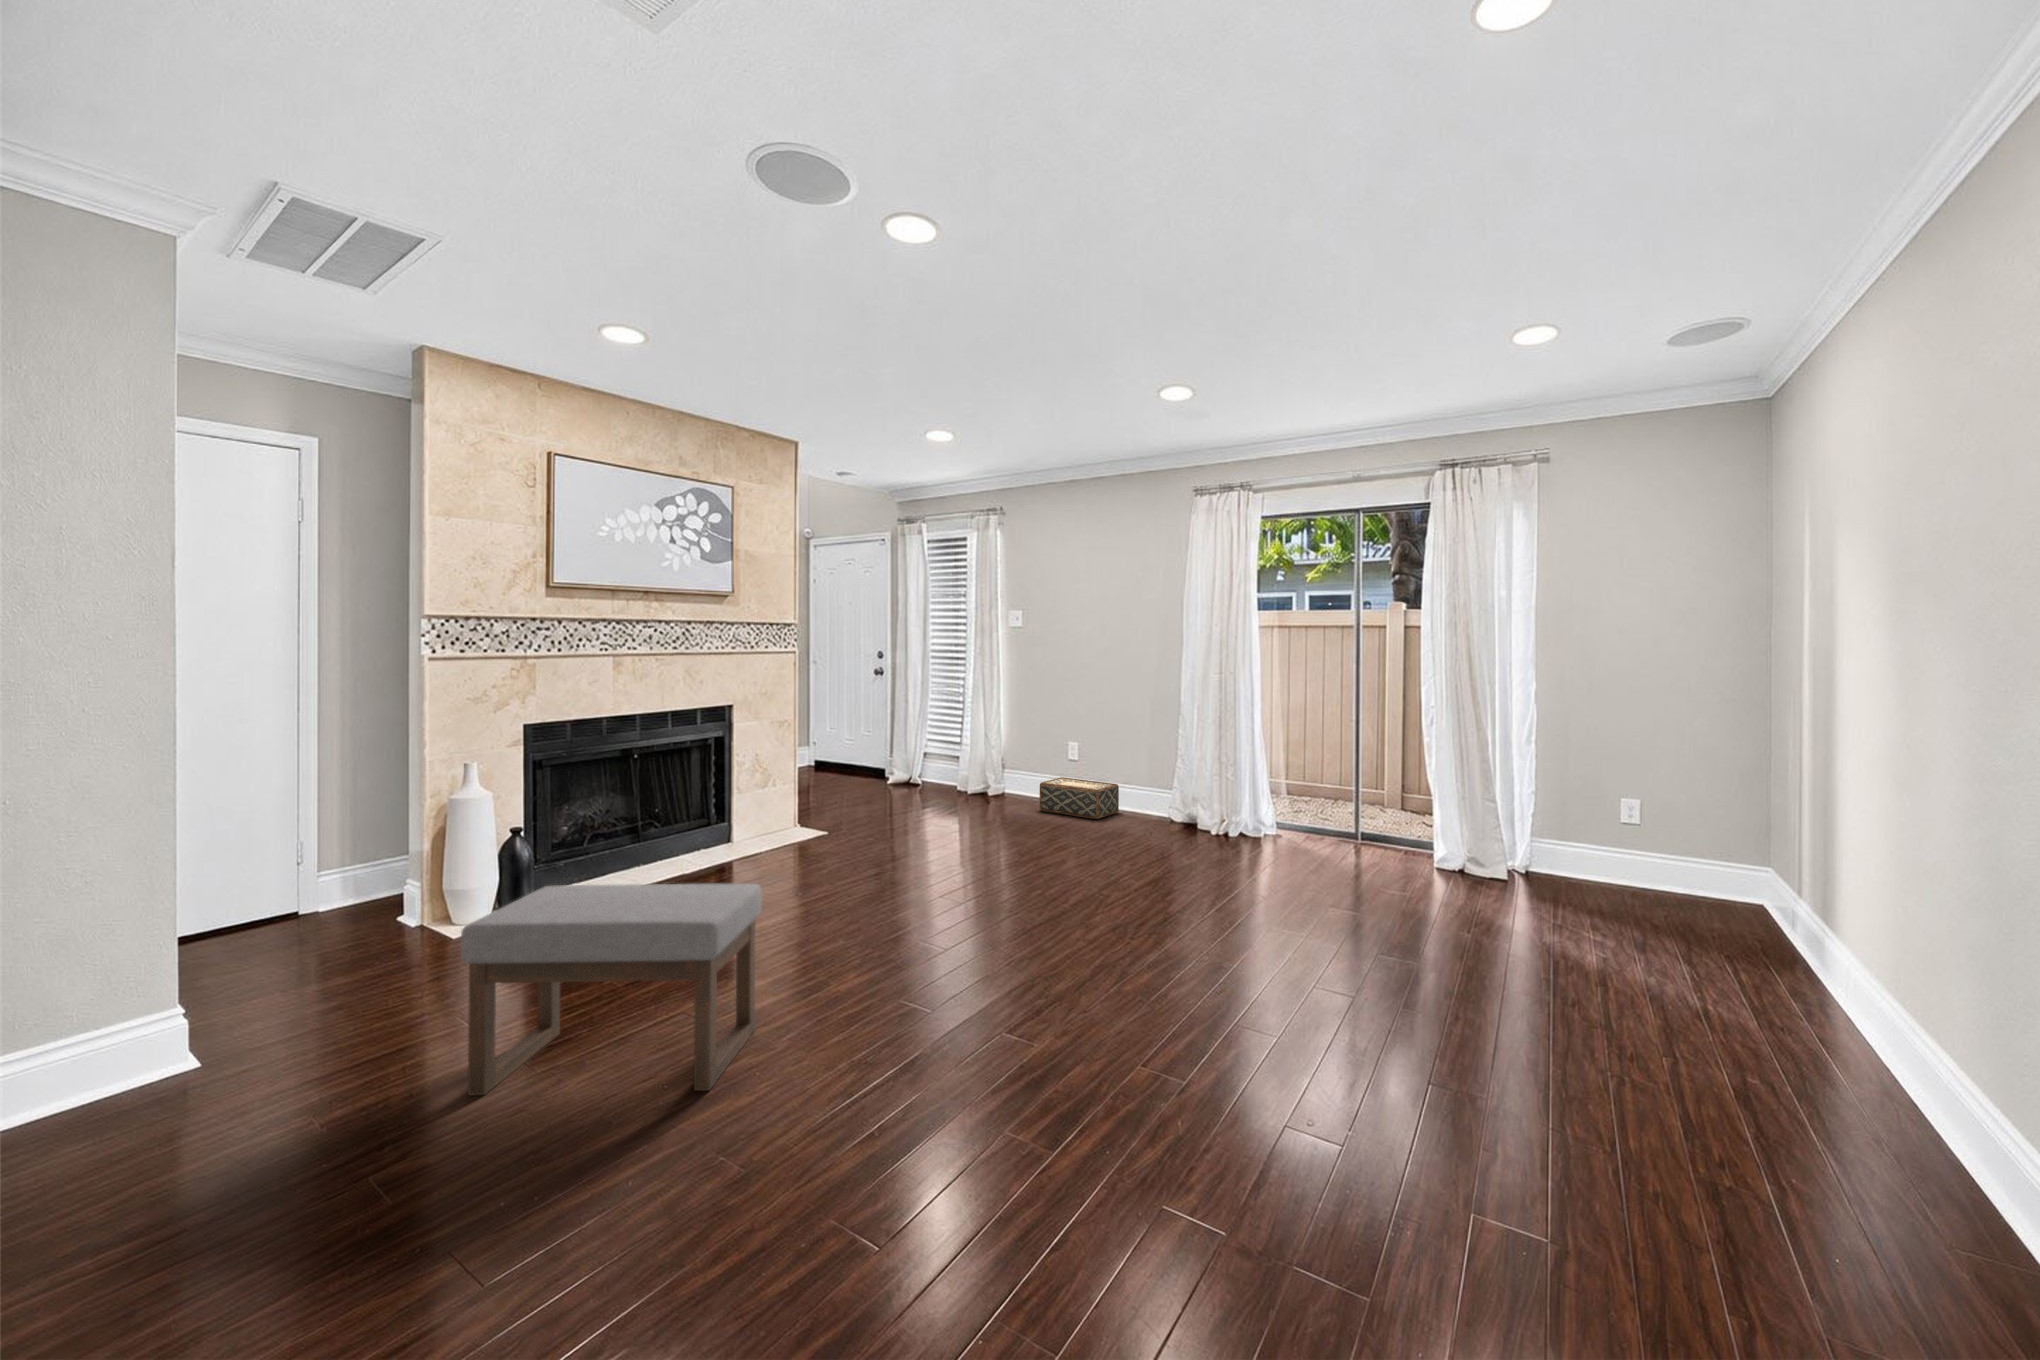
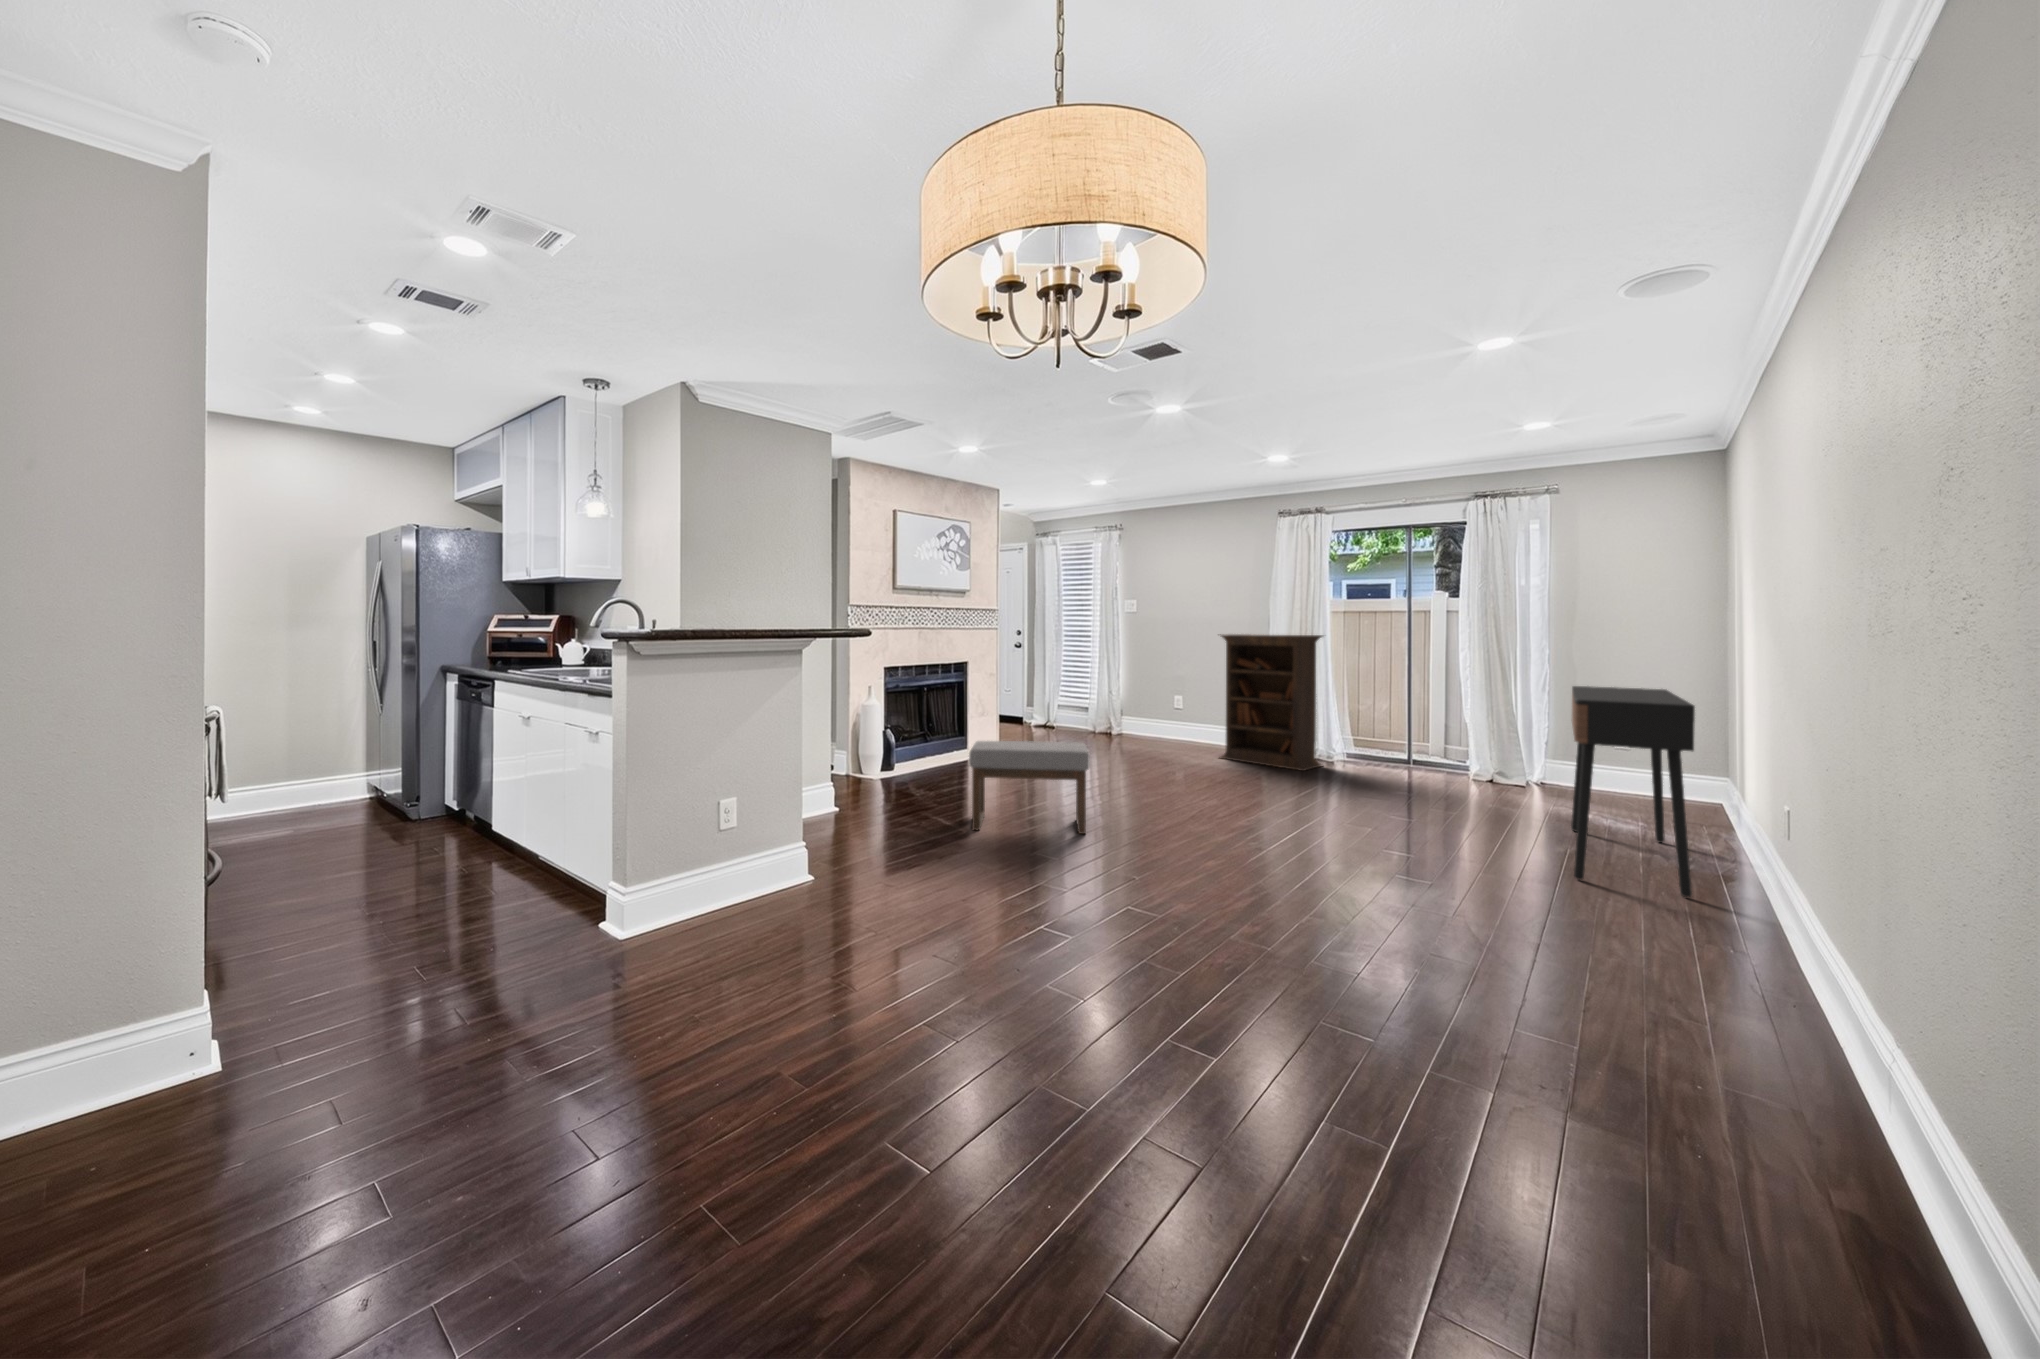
bookcase: none [1106,660,1249,864] -> present [1220,634,1323,771]
console table: none [1578,760,1835,1245] -> present [1571,686,1695,897]
woven basket: present [1040,777,1119,819] -> none [1156,720,1216,748]

